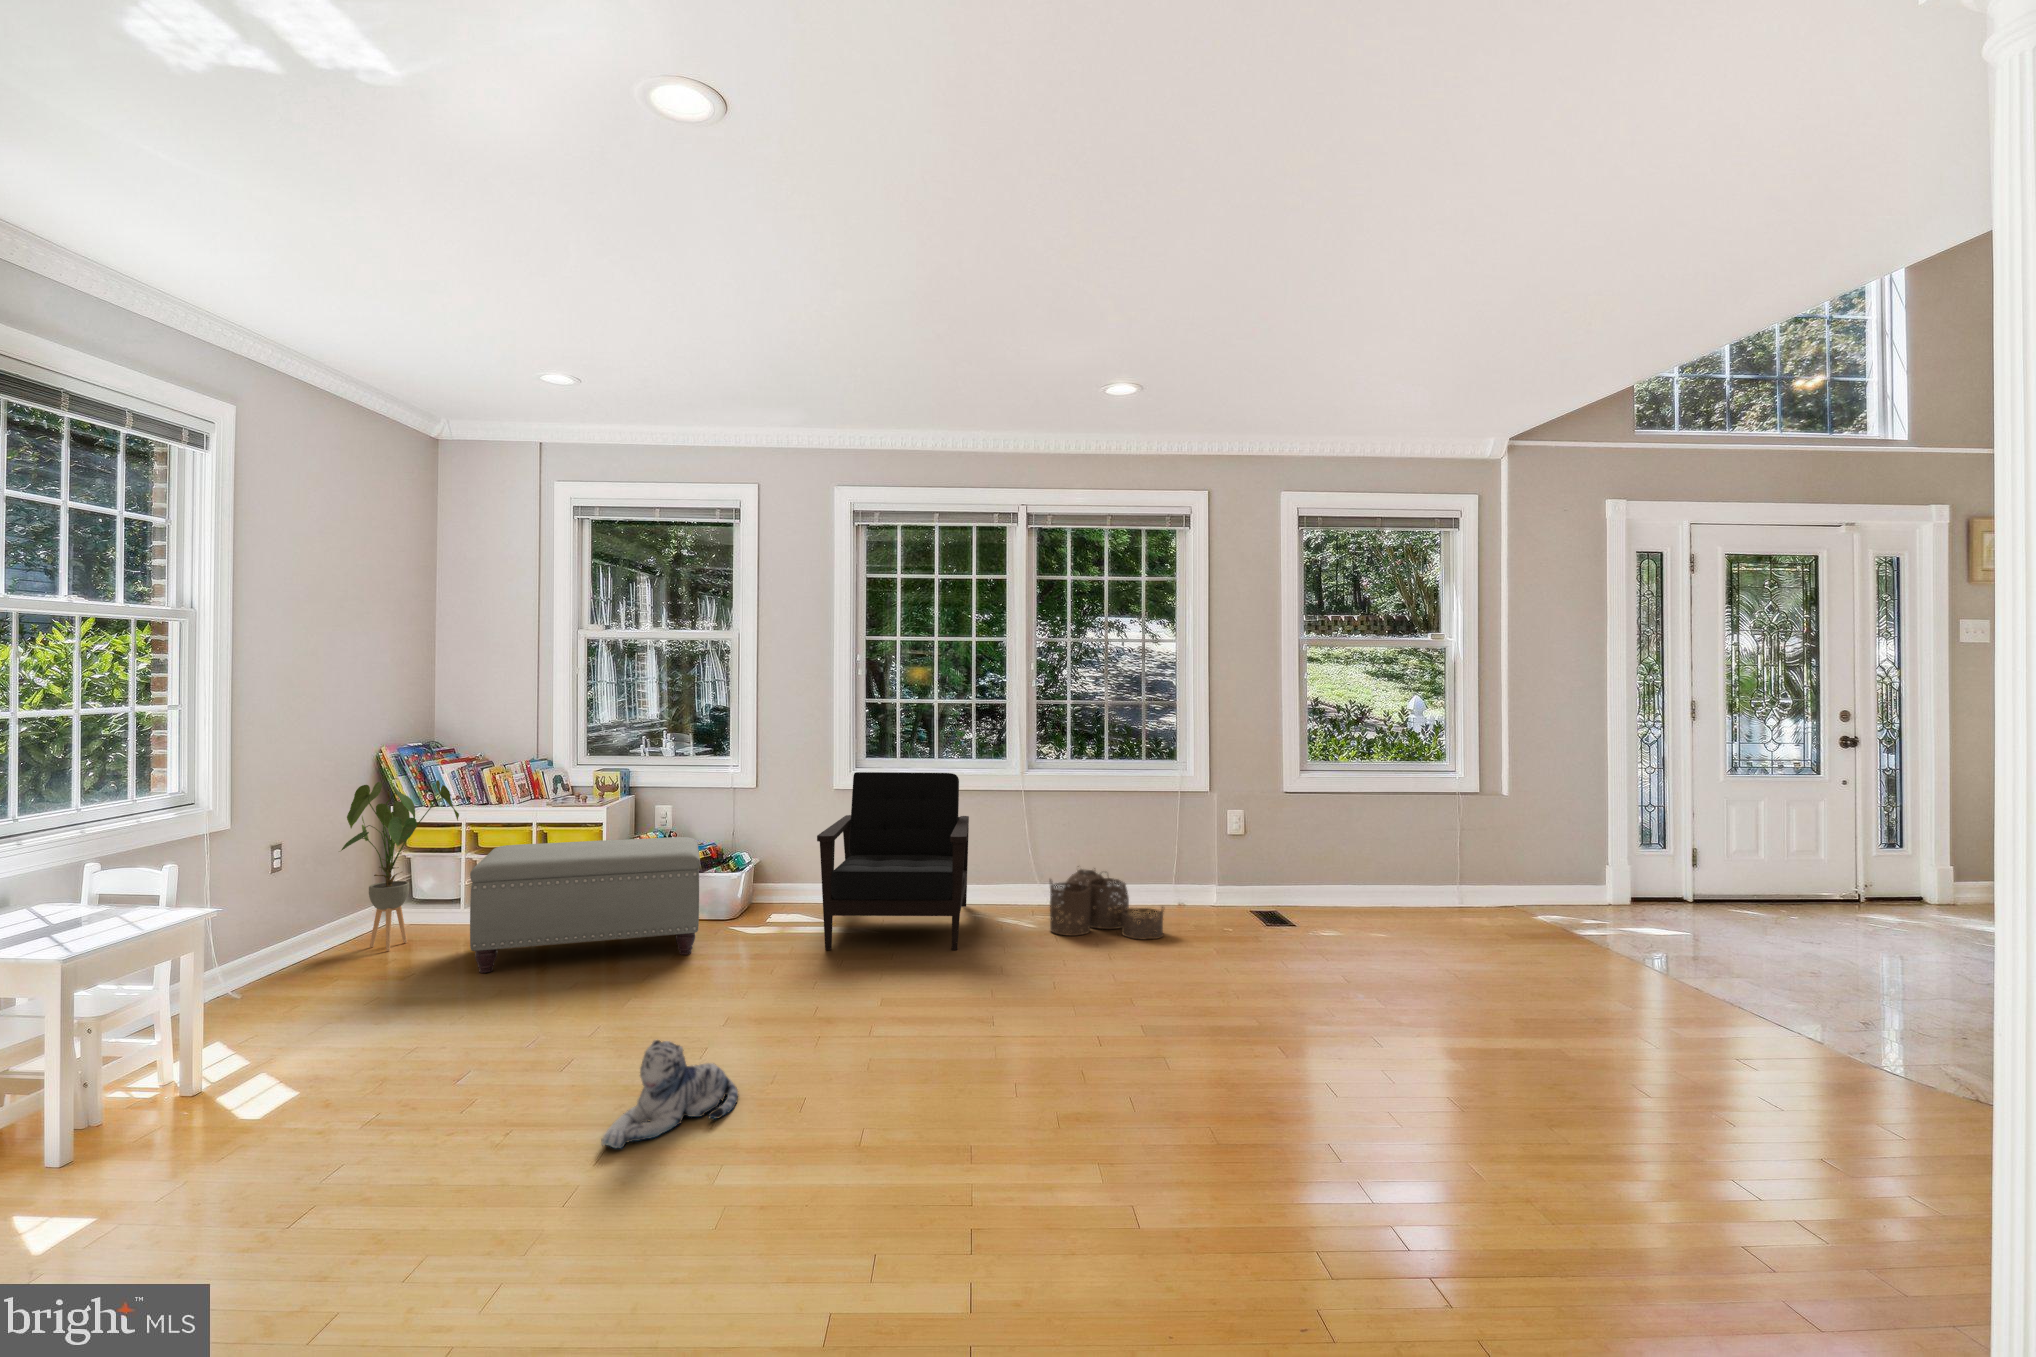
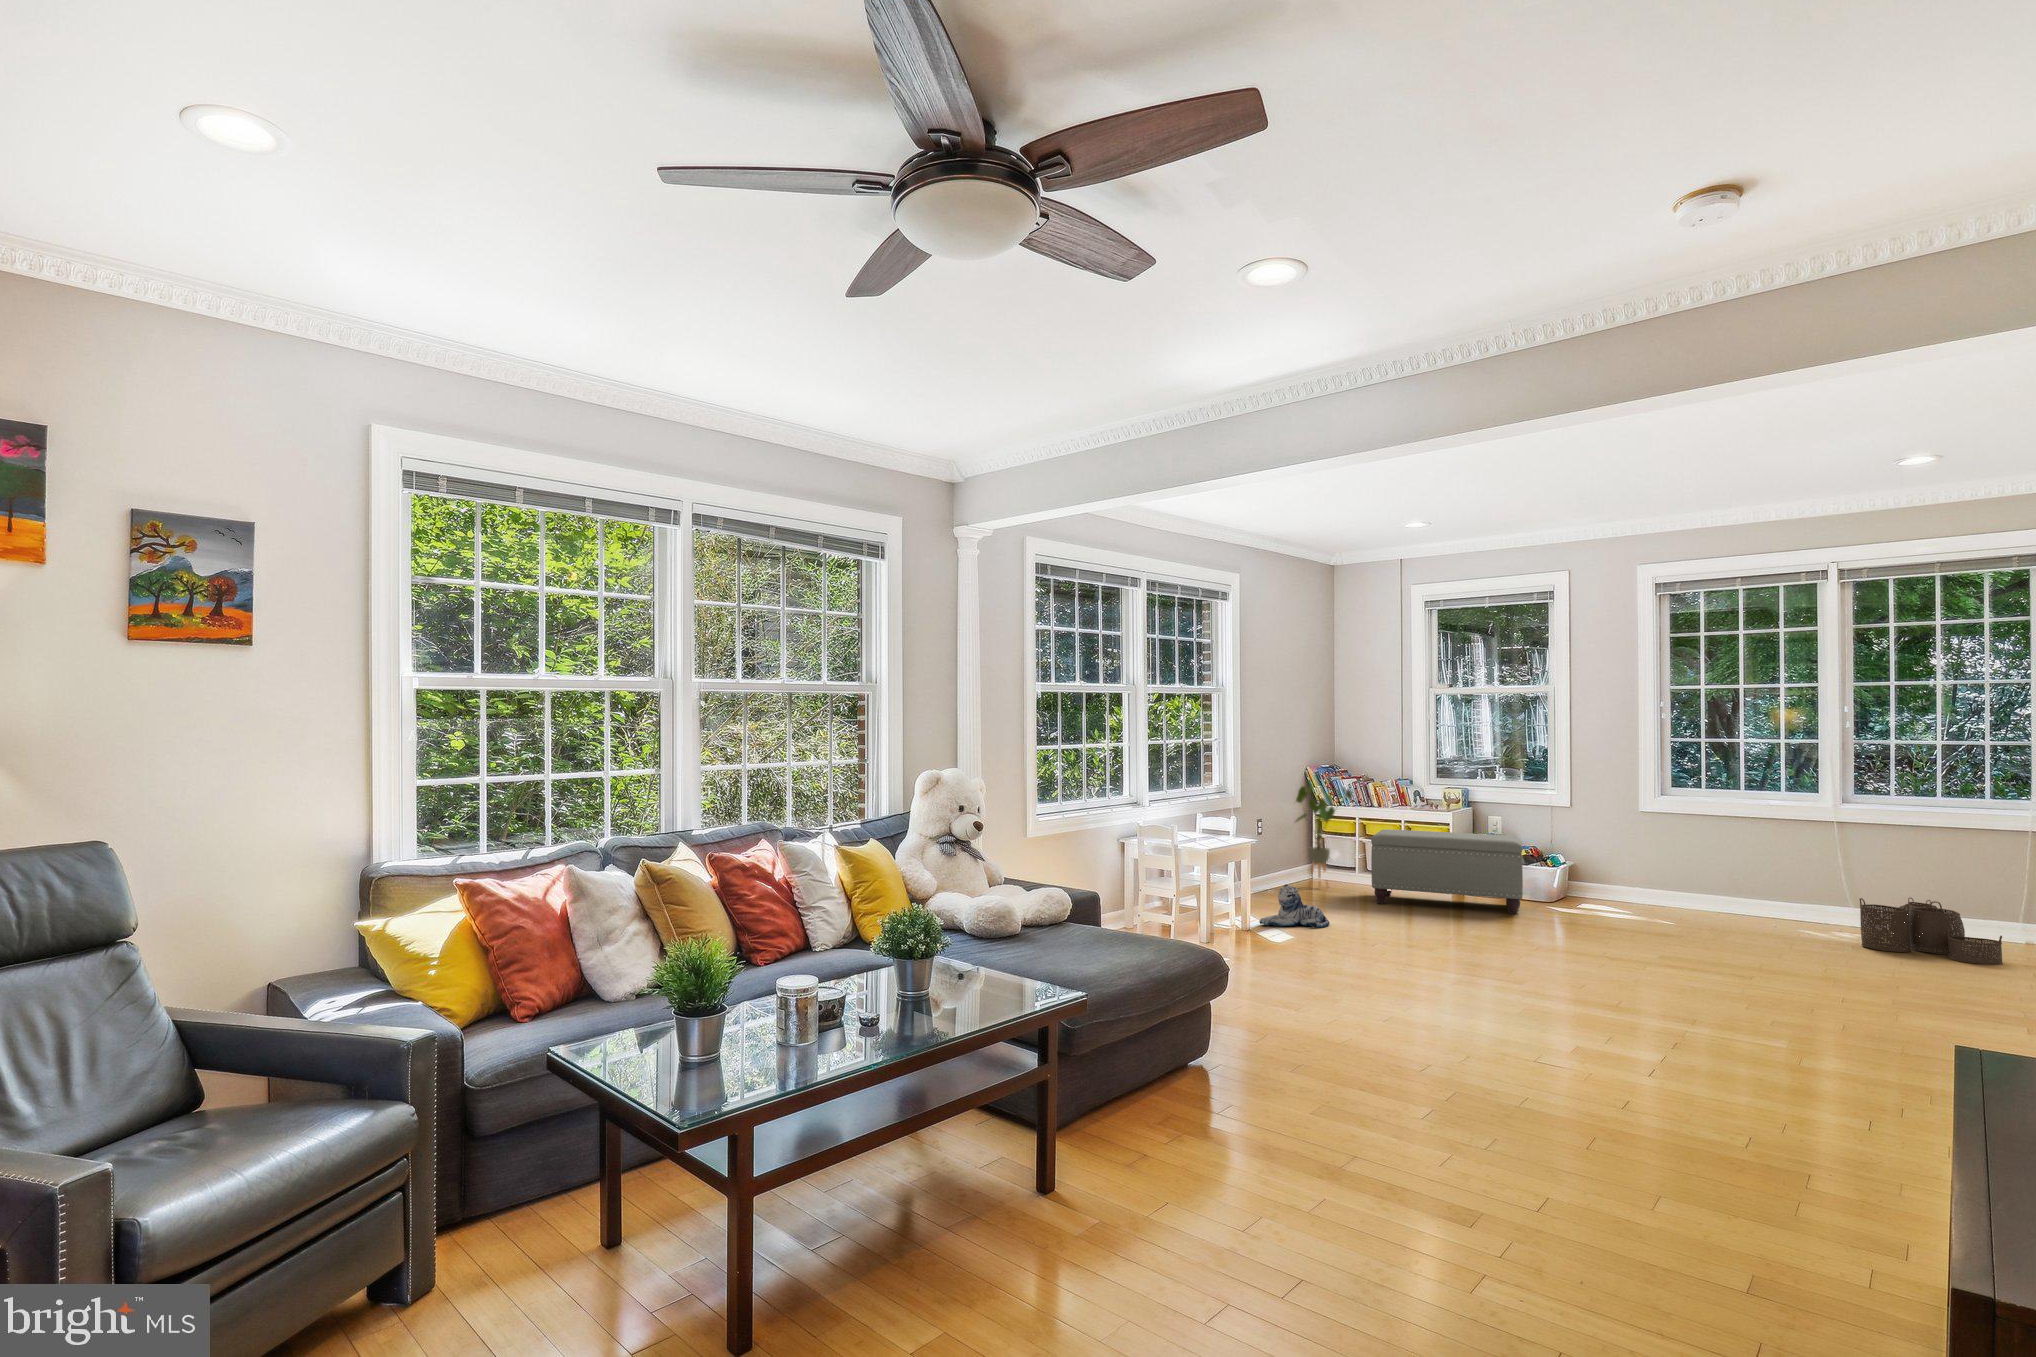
armchair: present [817,772,969,950] -> none [1616,796,1781,941]
plush toy: present [601,1040,738,1148] -> present [1259,884,1330,927]

